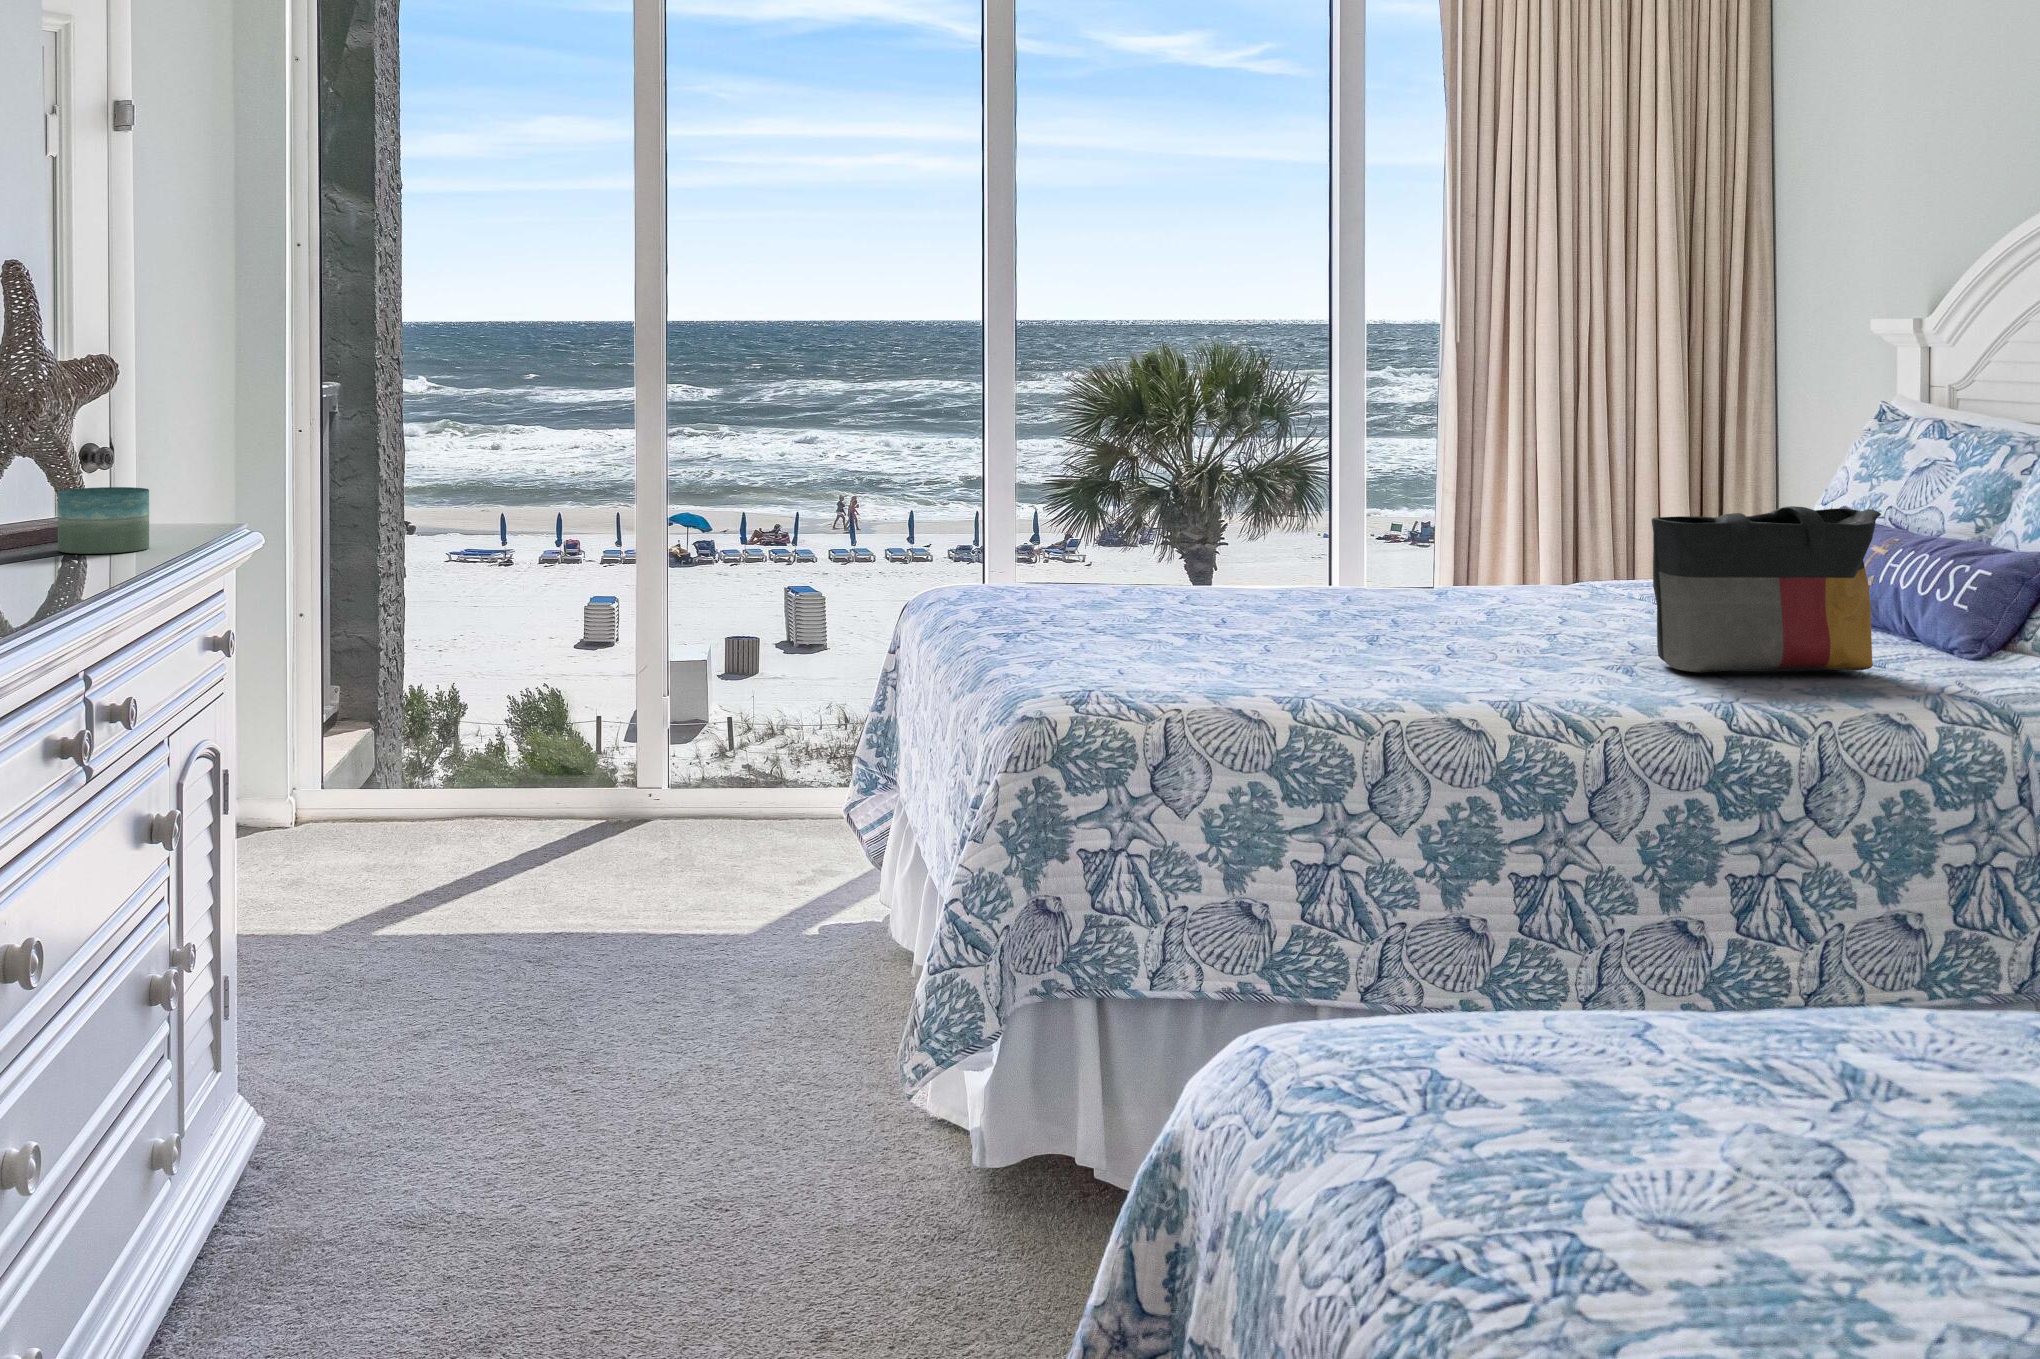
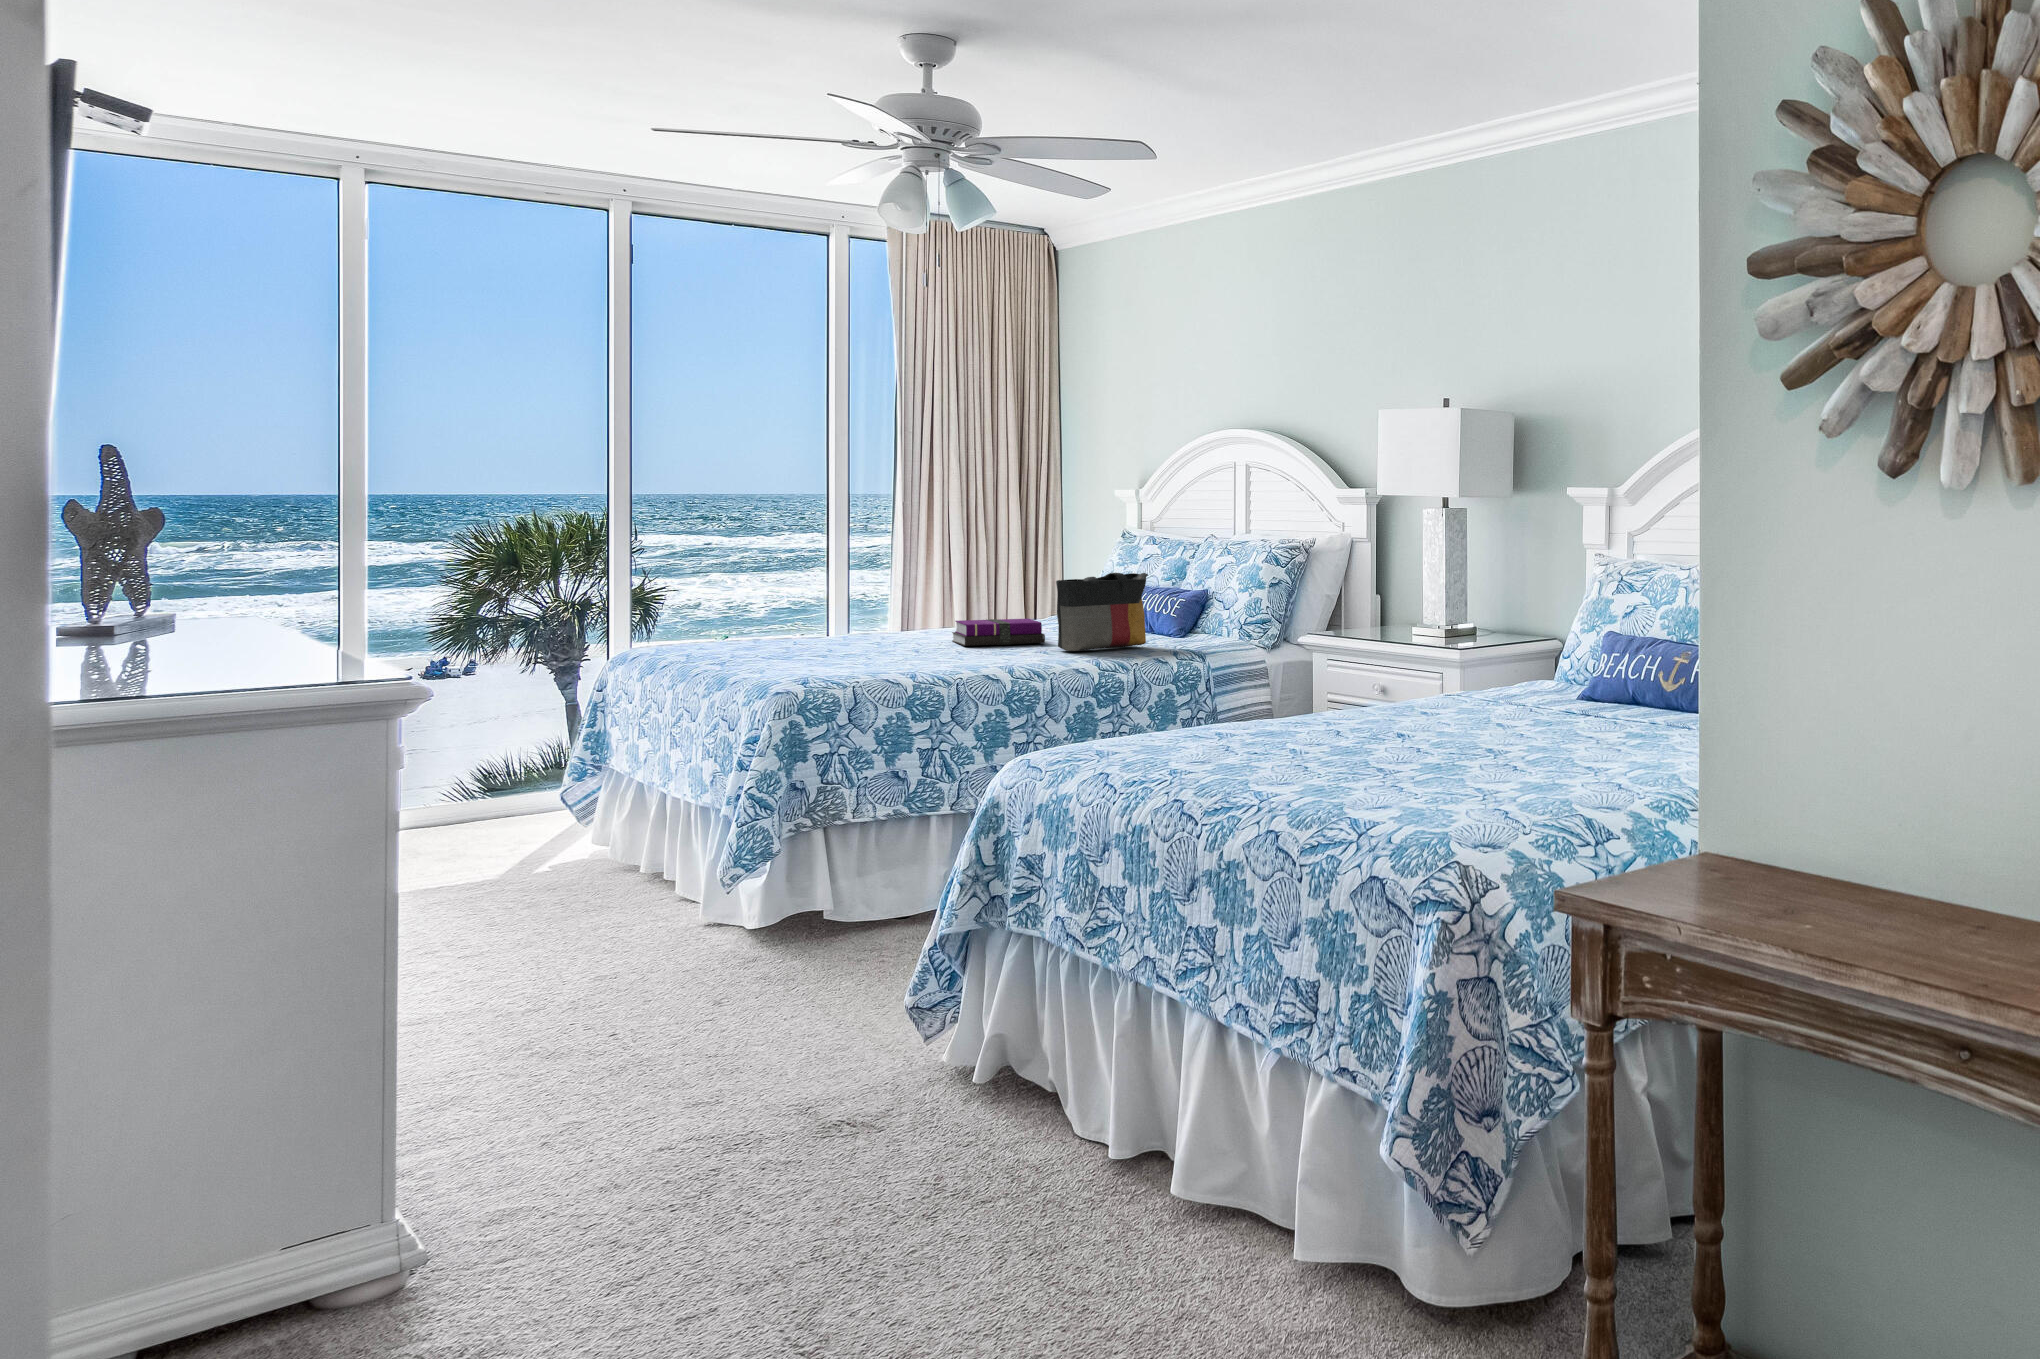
candle: present [58,487,149,554] -> none [186,584,257,624]
notebook: none [1467,575,1644,638] -> present [952,619,1045,646]

